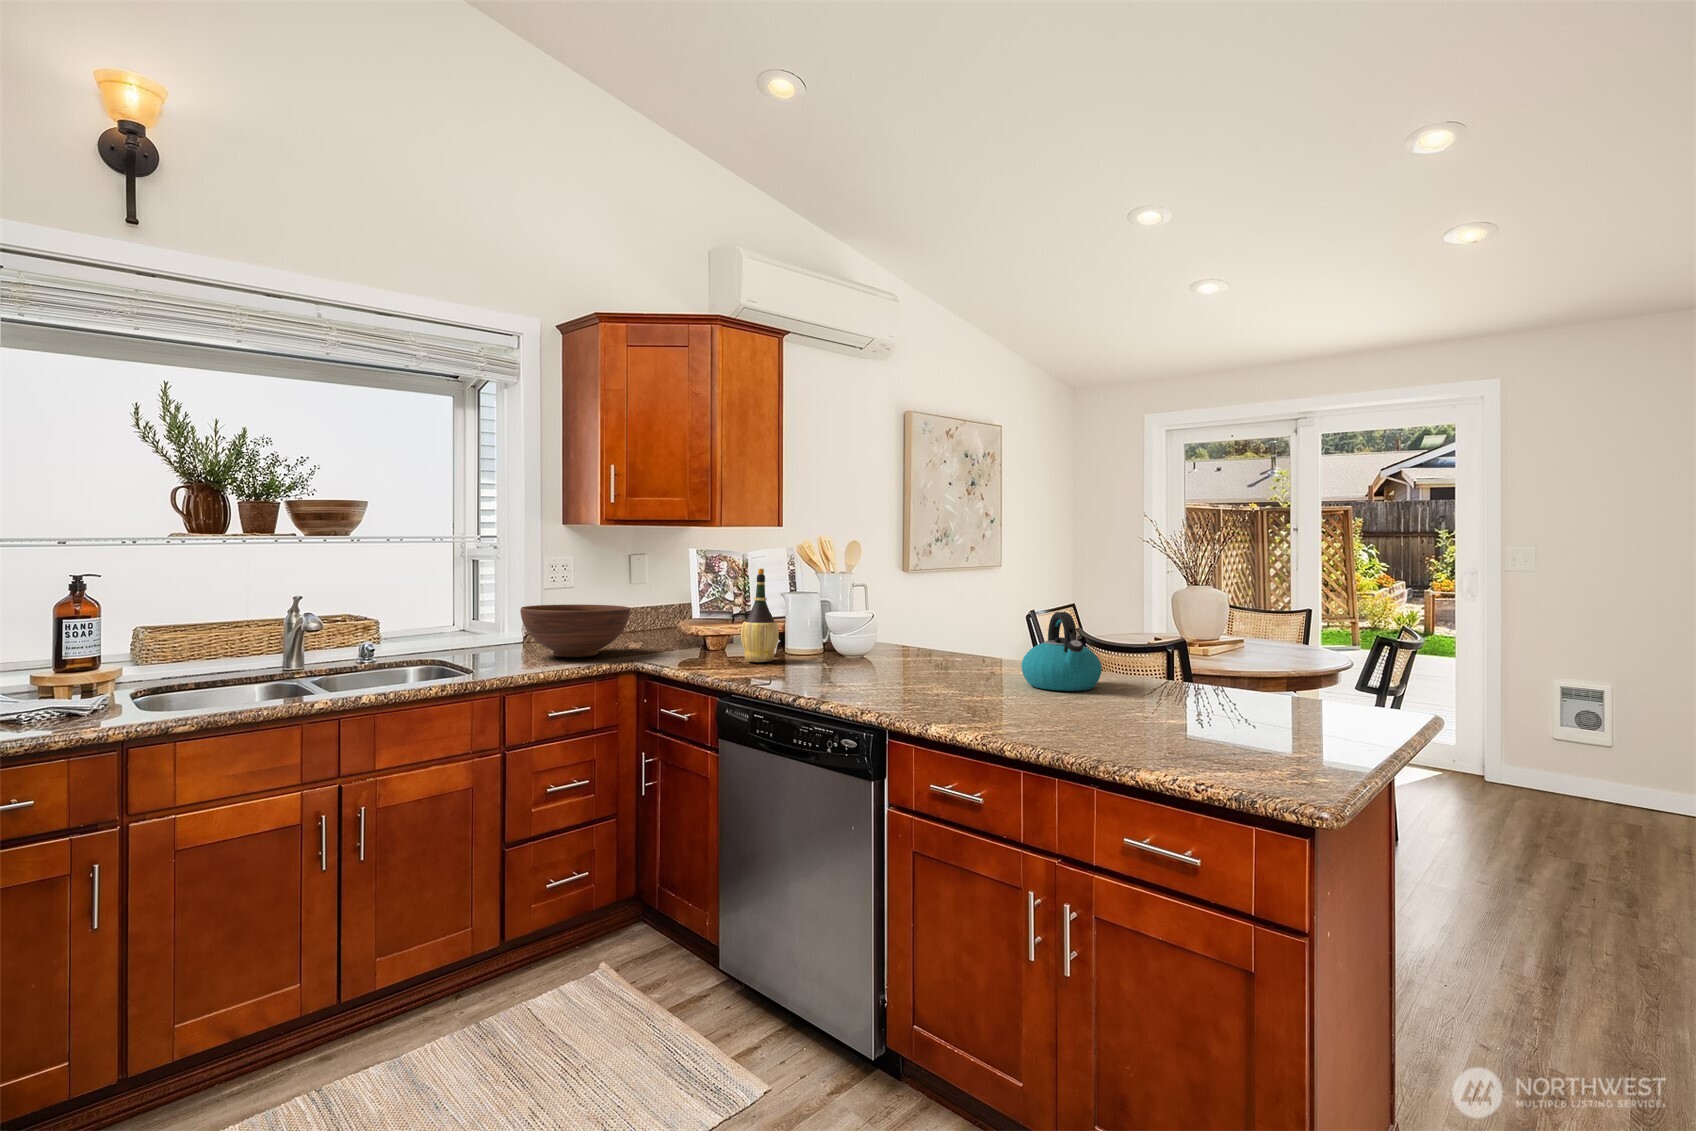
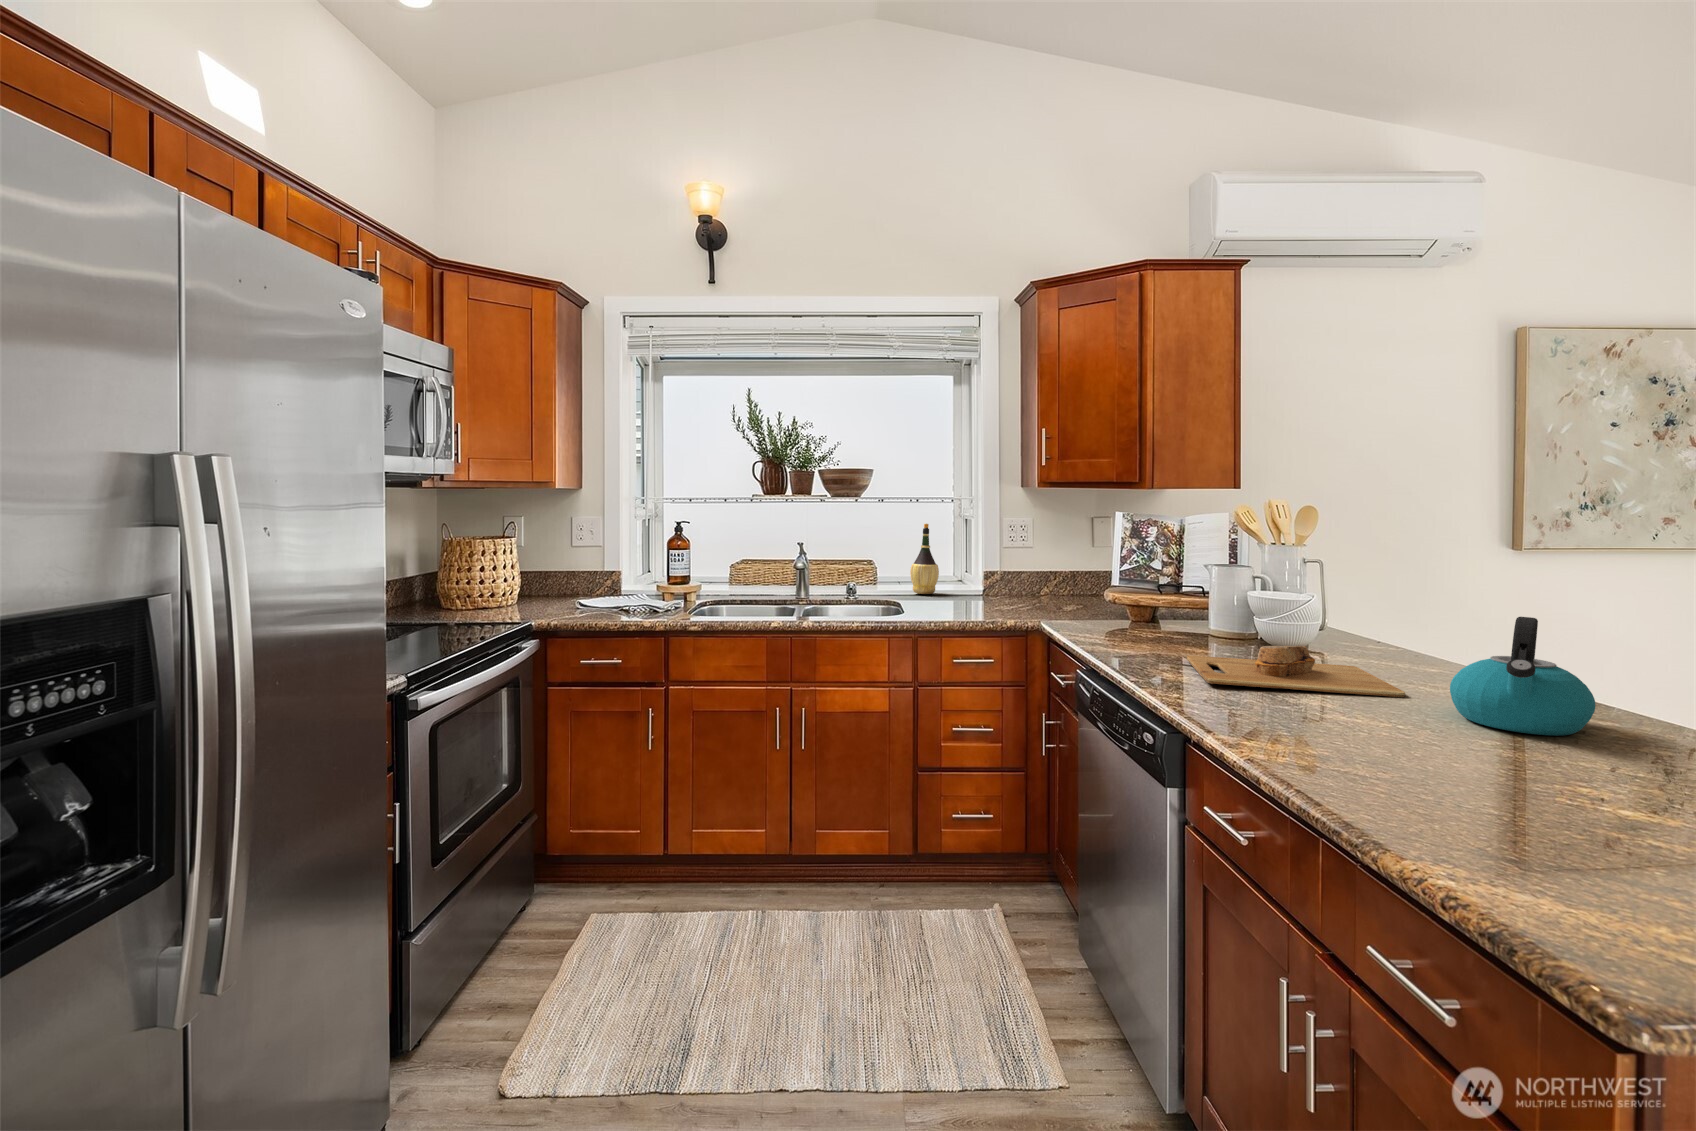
wine bottle: present [741,569,779,662] -> present [910,524,939,594]
fruit bowl: present [520,604,630,657] -> none [954,563,1053,614]
cutting board: none [815,652,984,689] -> present [1187,645,1405,697]

